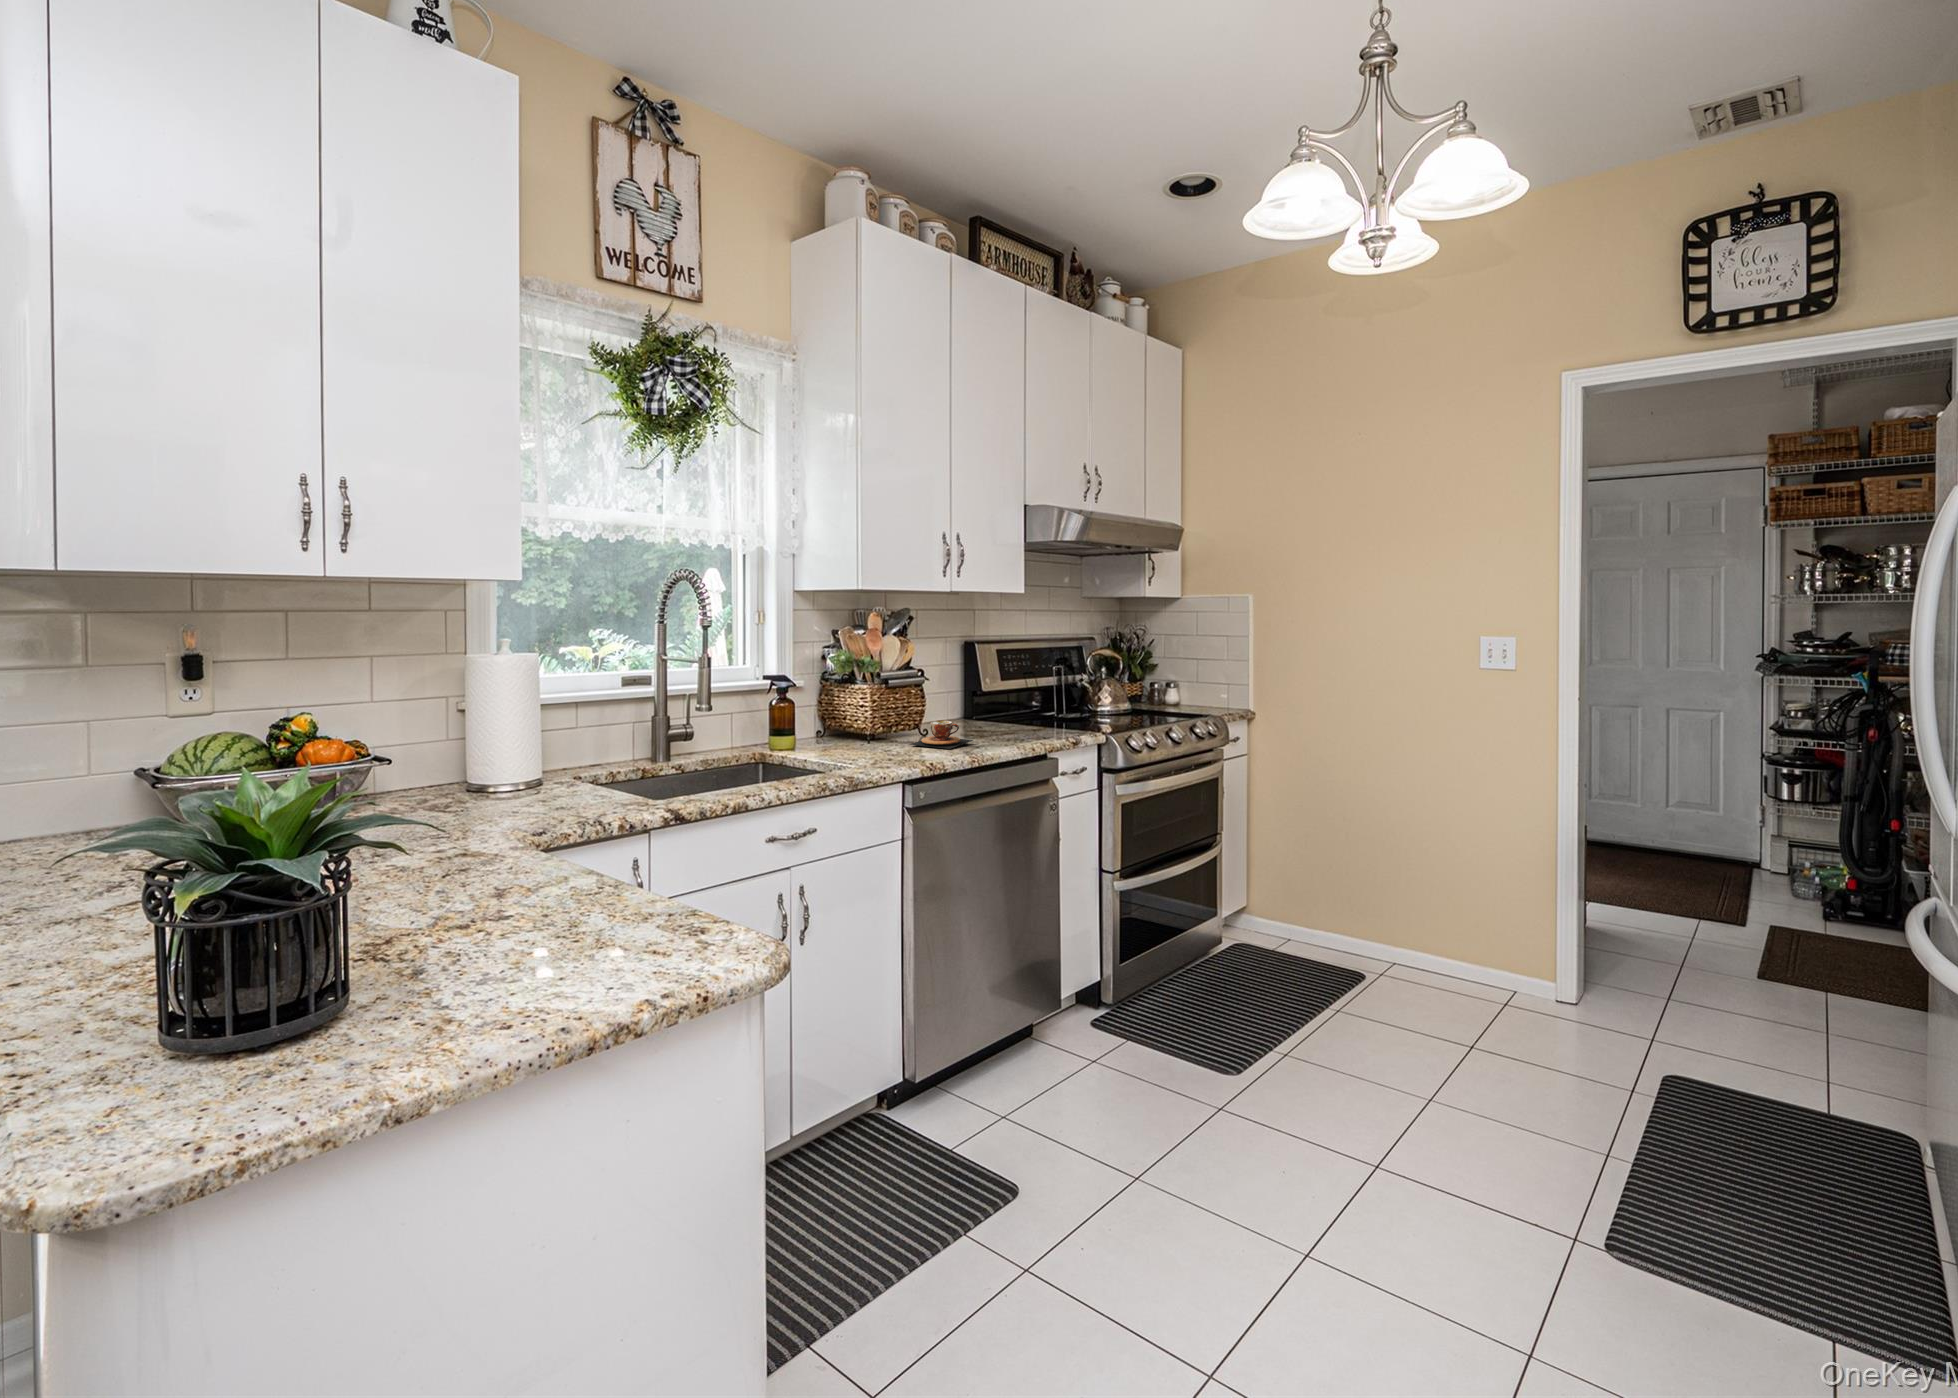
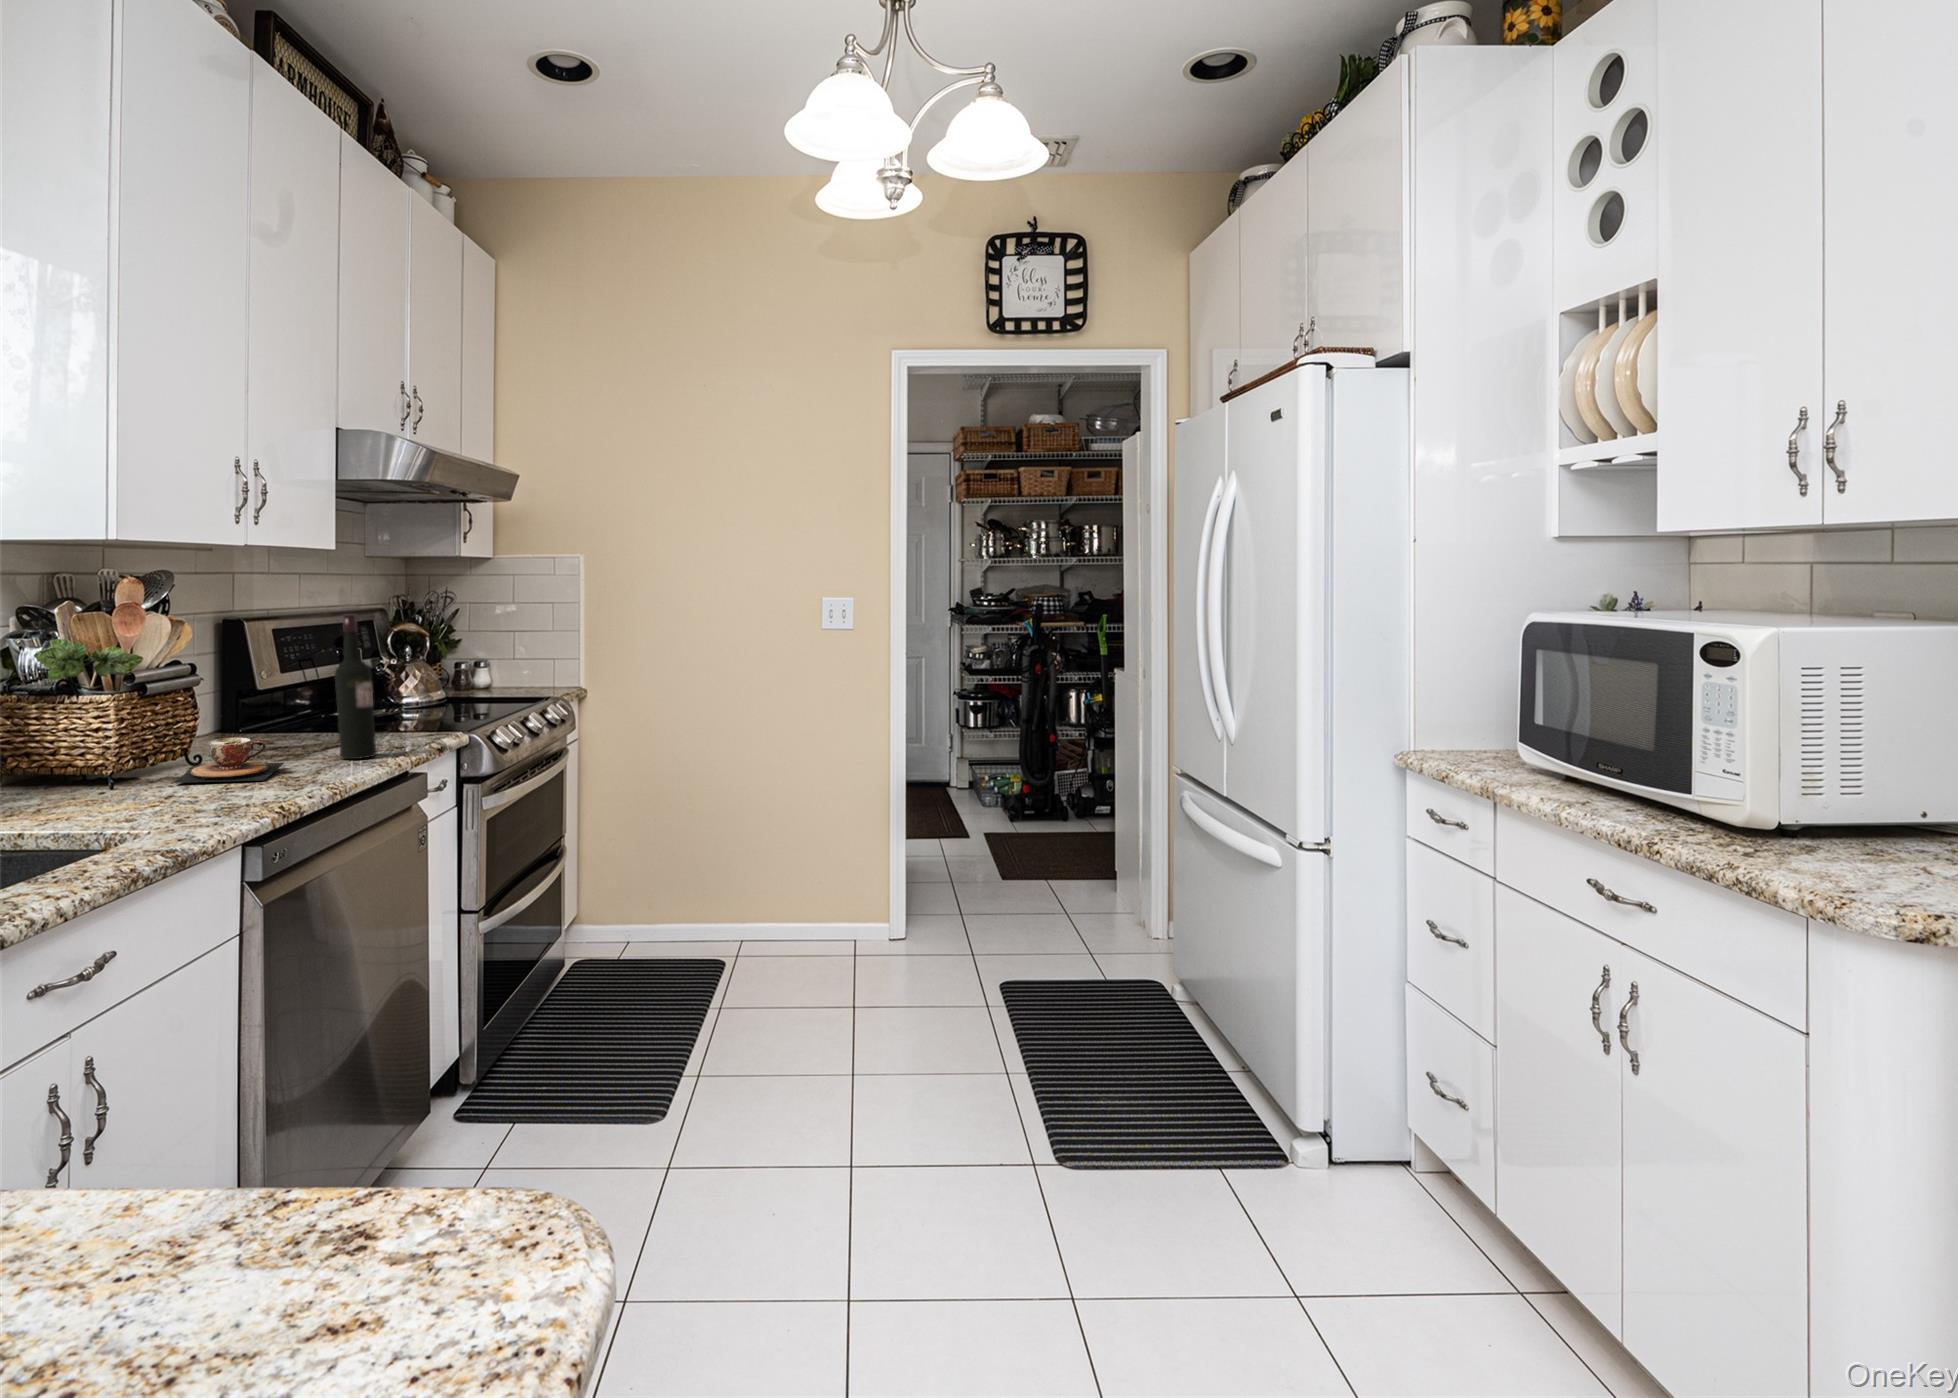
wine bottle: none [1009,644,1031,743] -> present [335,614,376,759]

